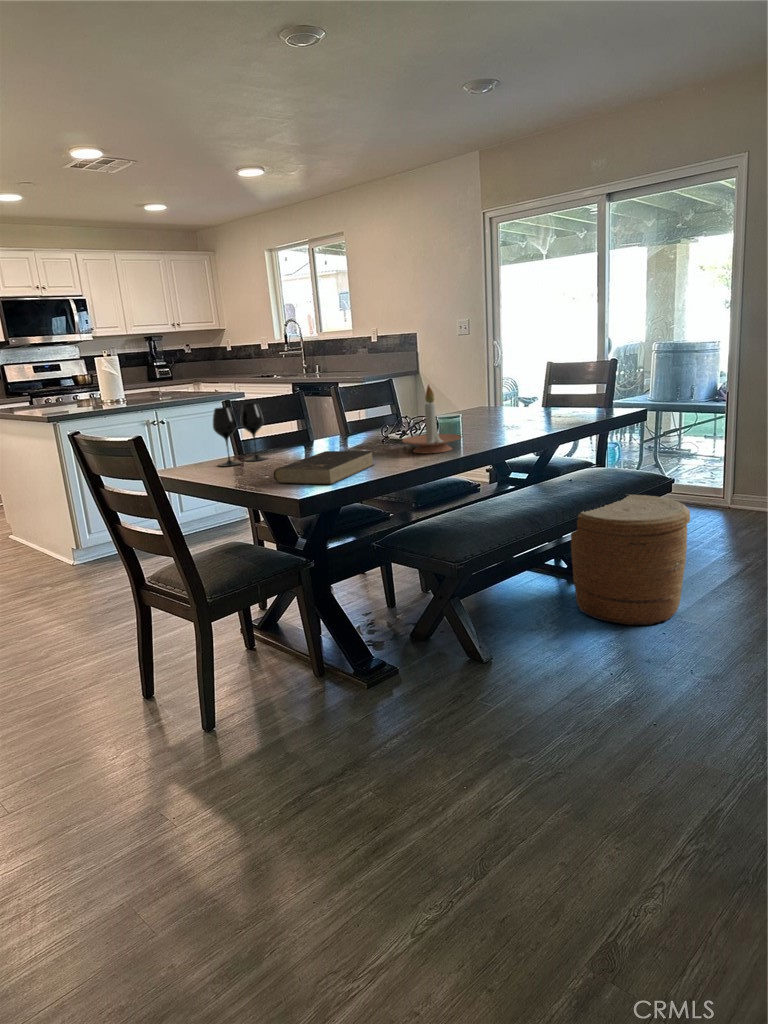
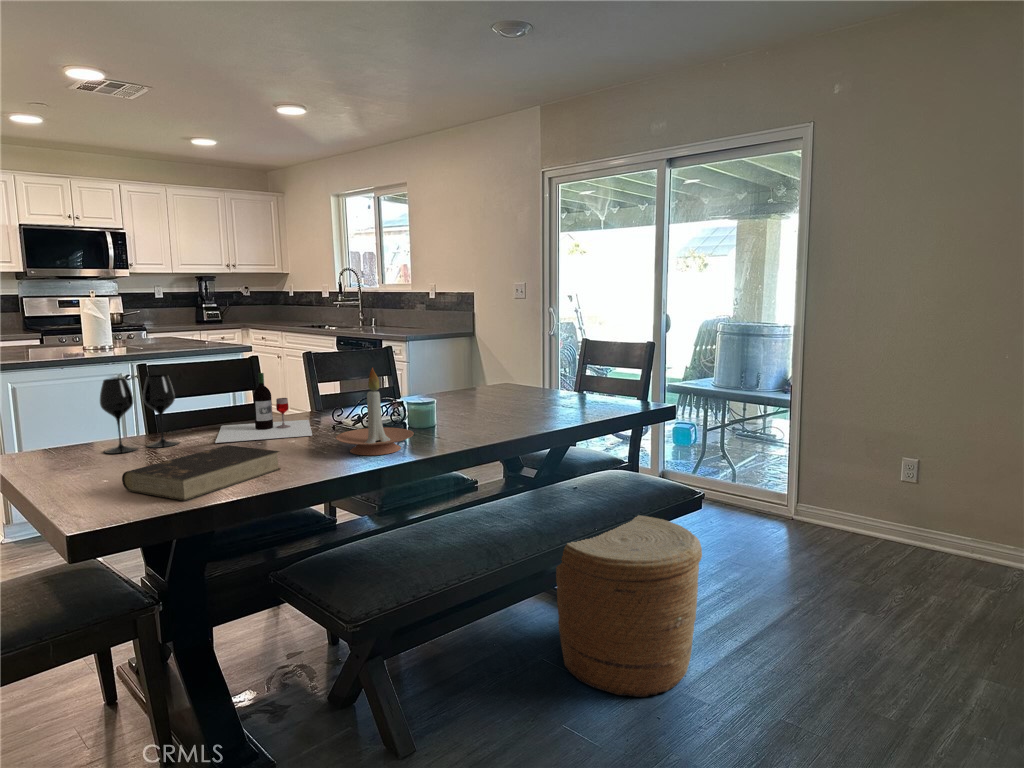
wine bottle: none [284,400,369,455] -> present [215,373,312,443]

